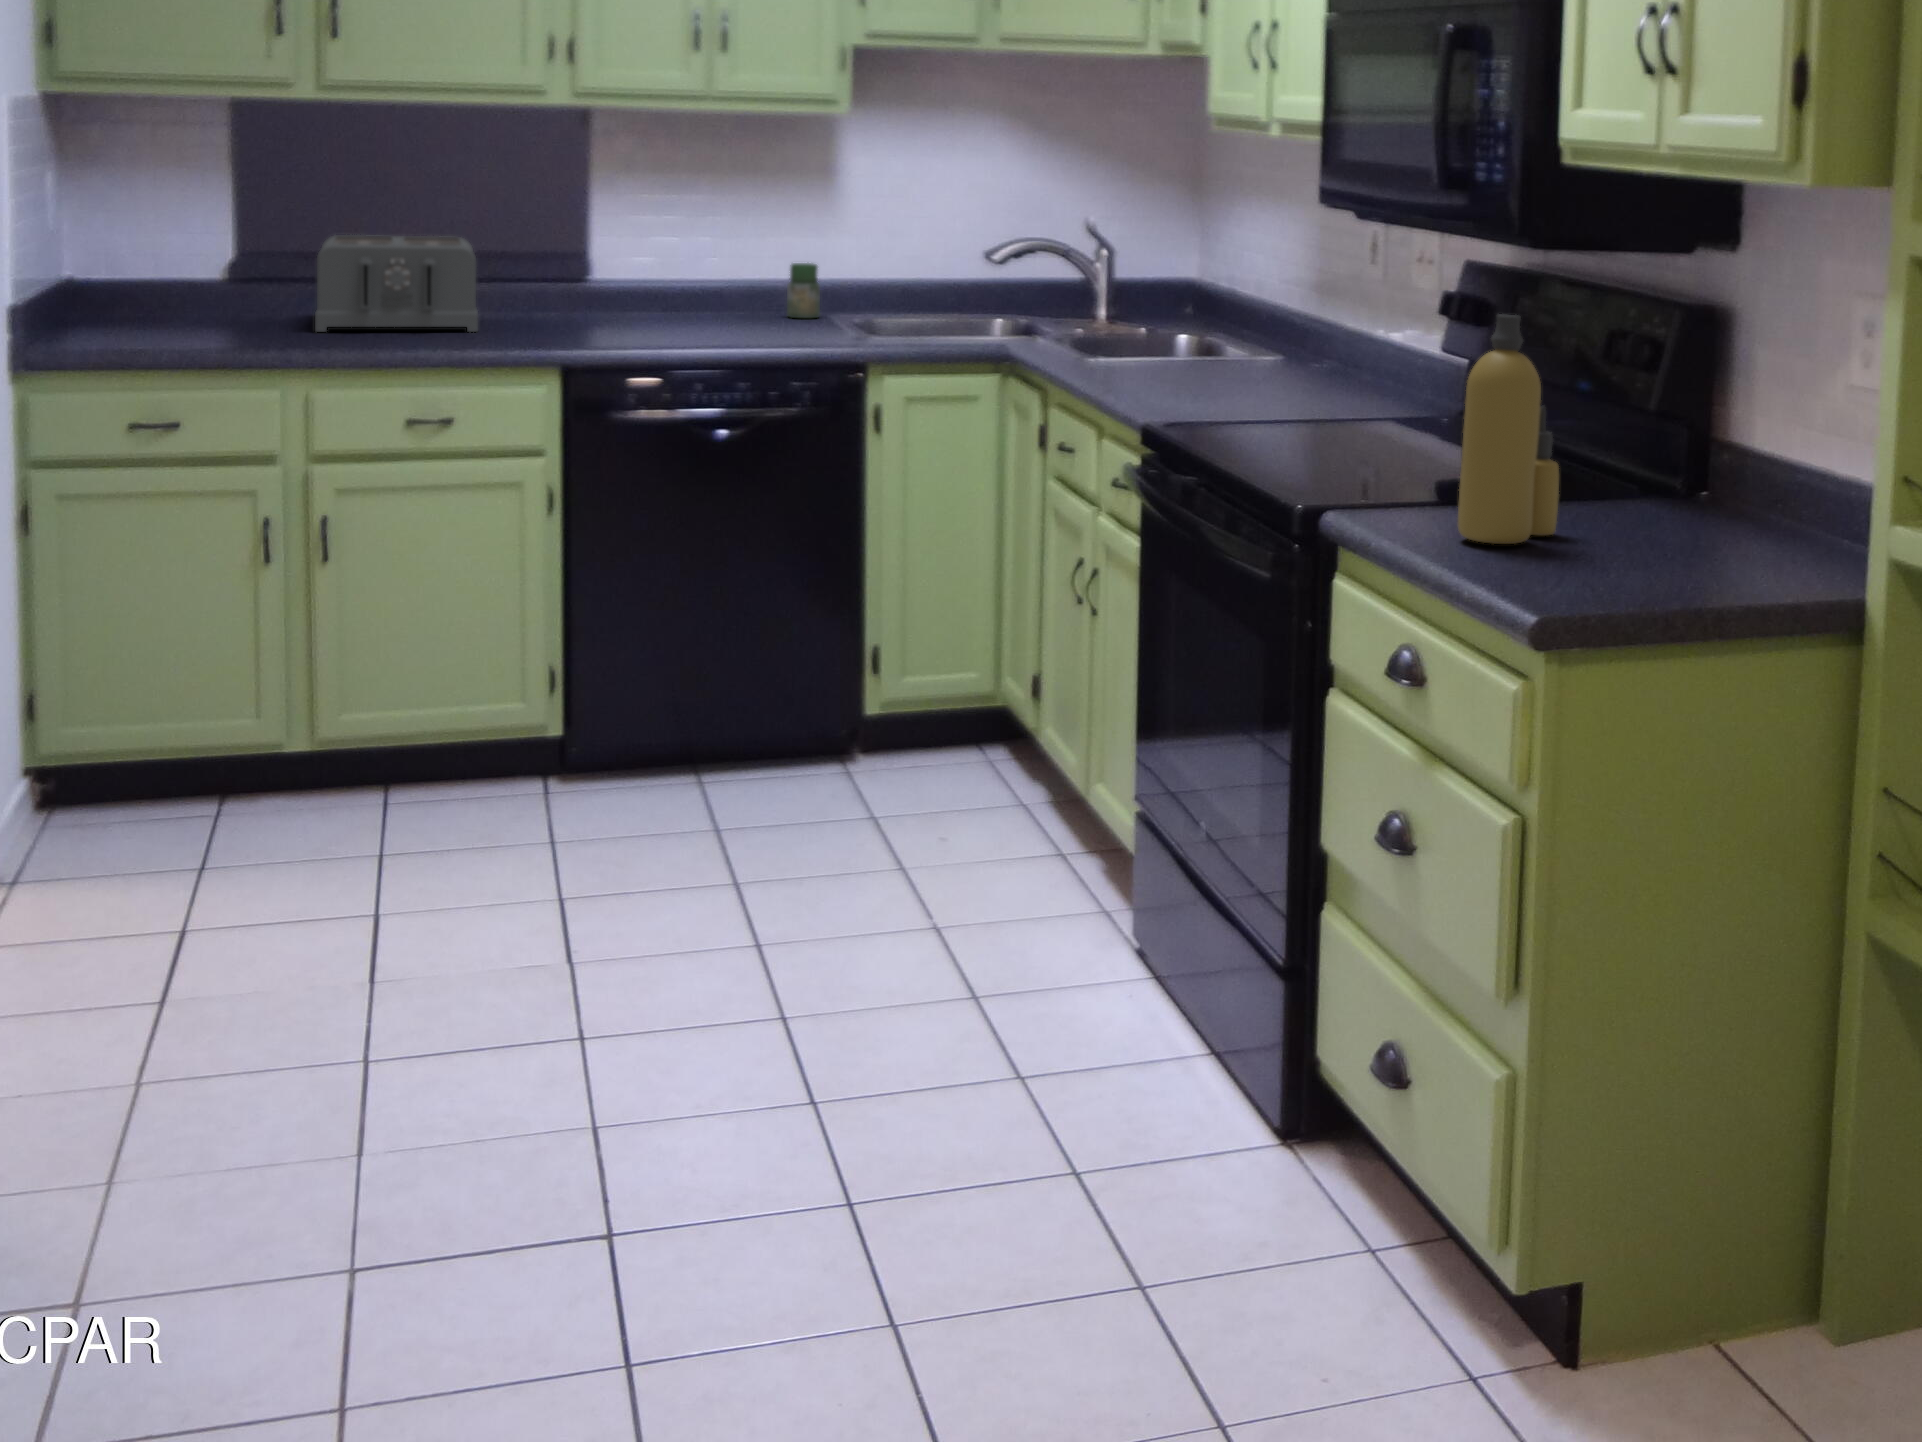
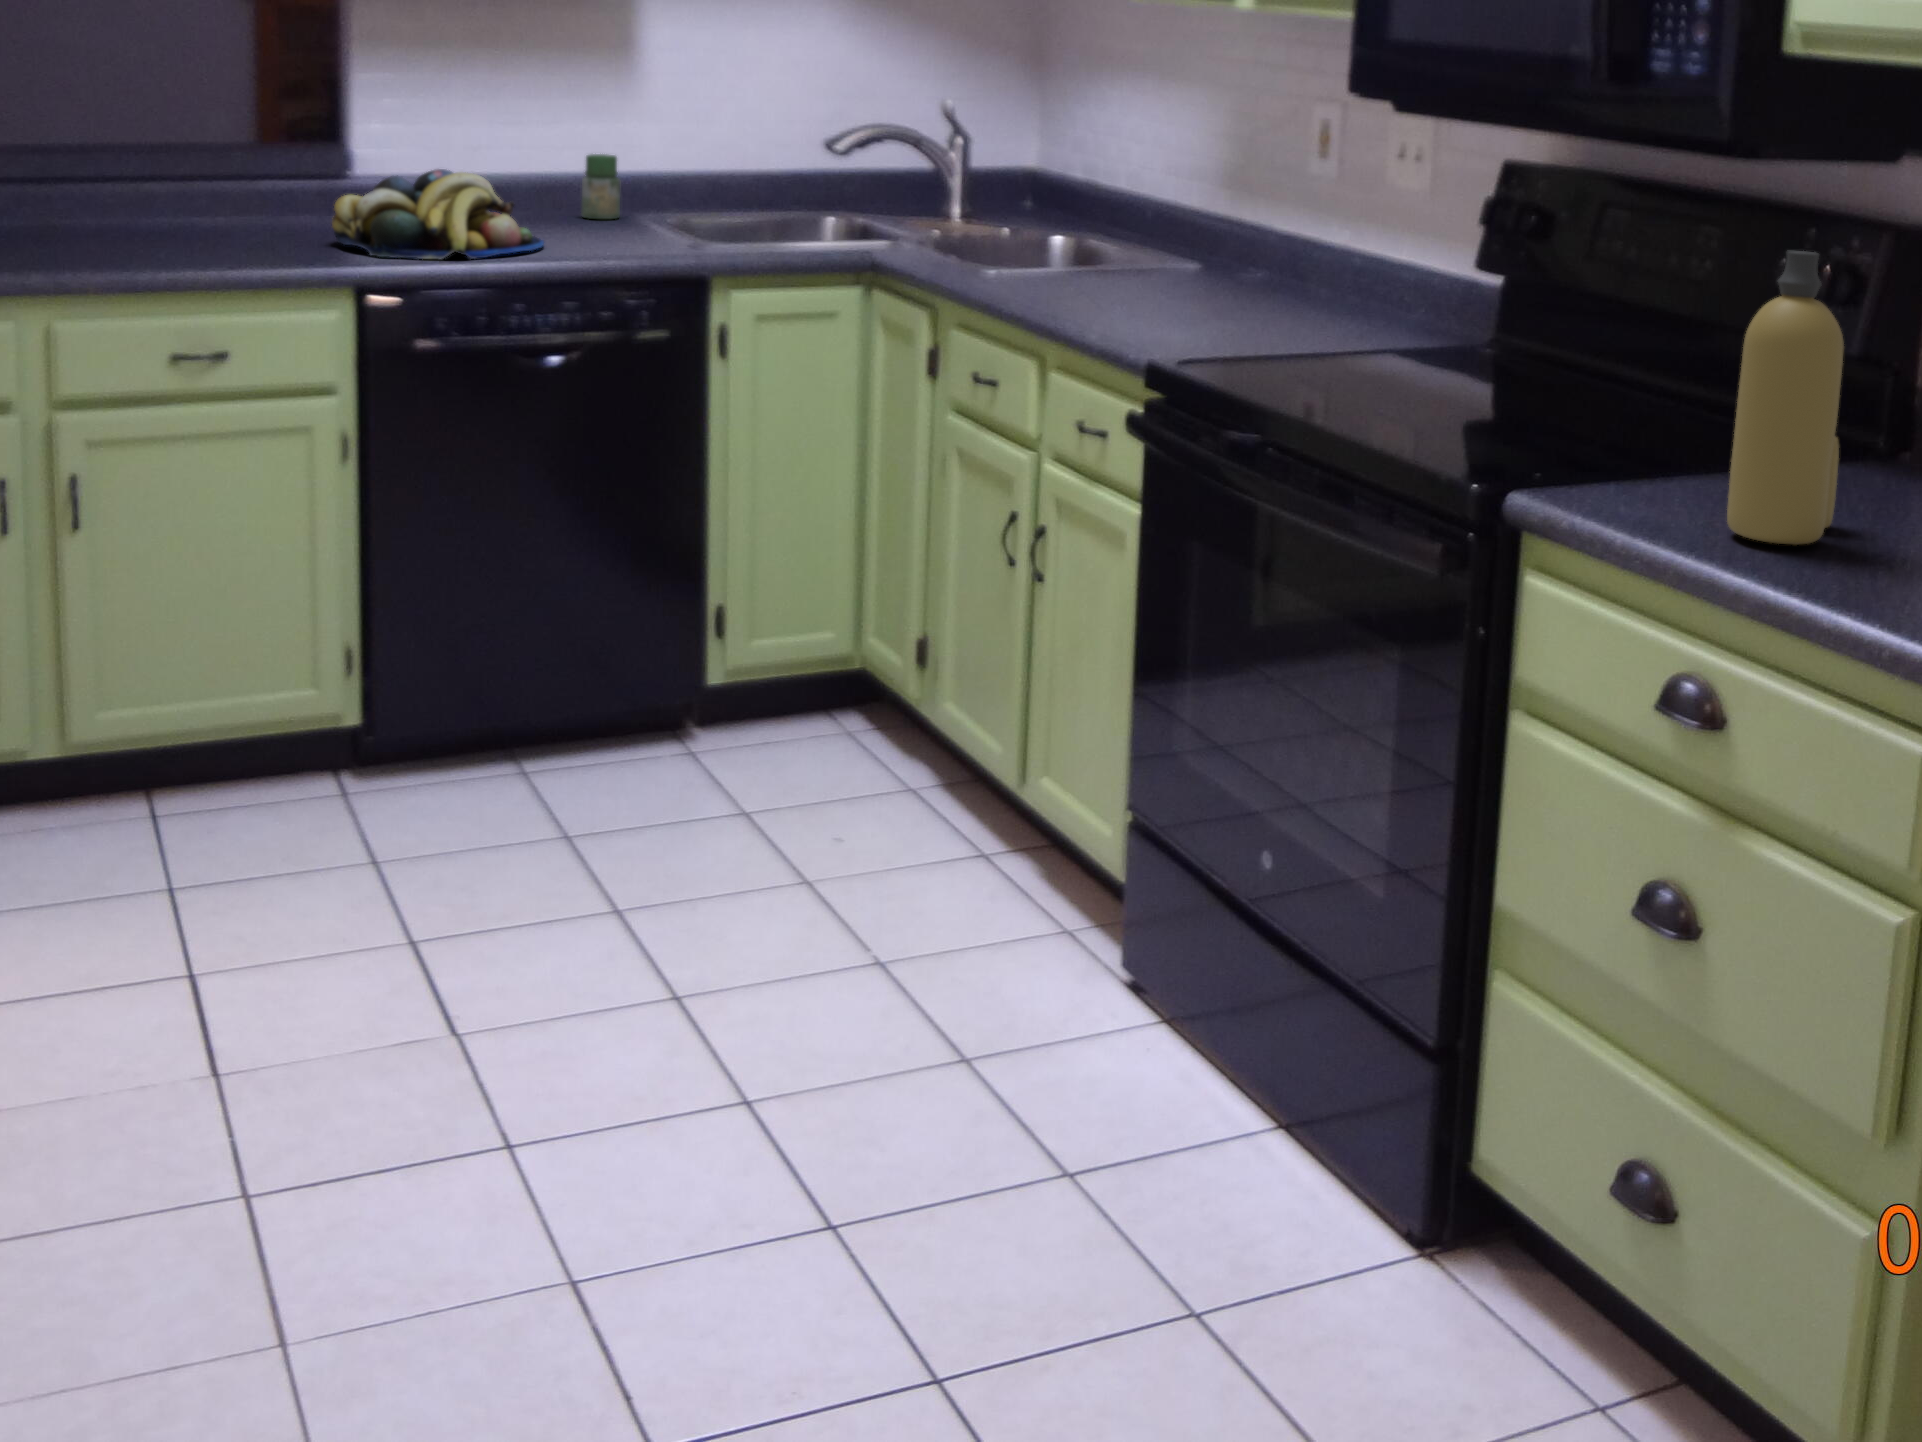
toaster: present [315,235,478,332] -> none [32,124,239,244]
fruit bowl: none [553,273,732,346] -> present [332,169,544,259]

